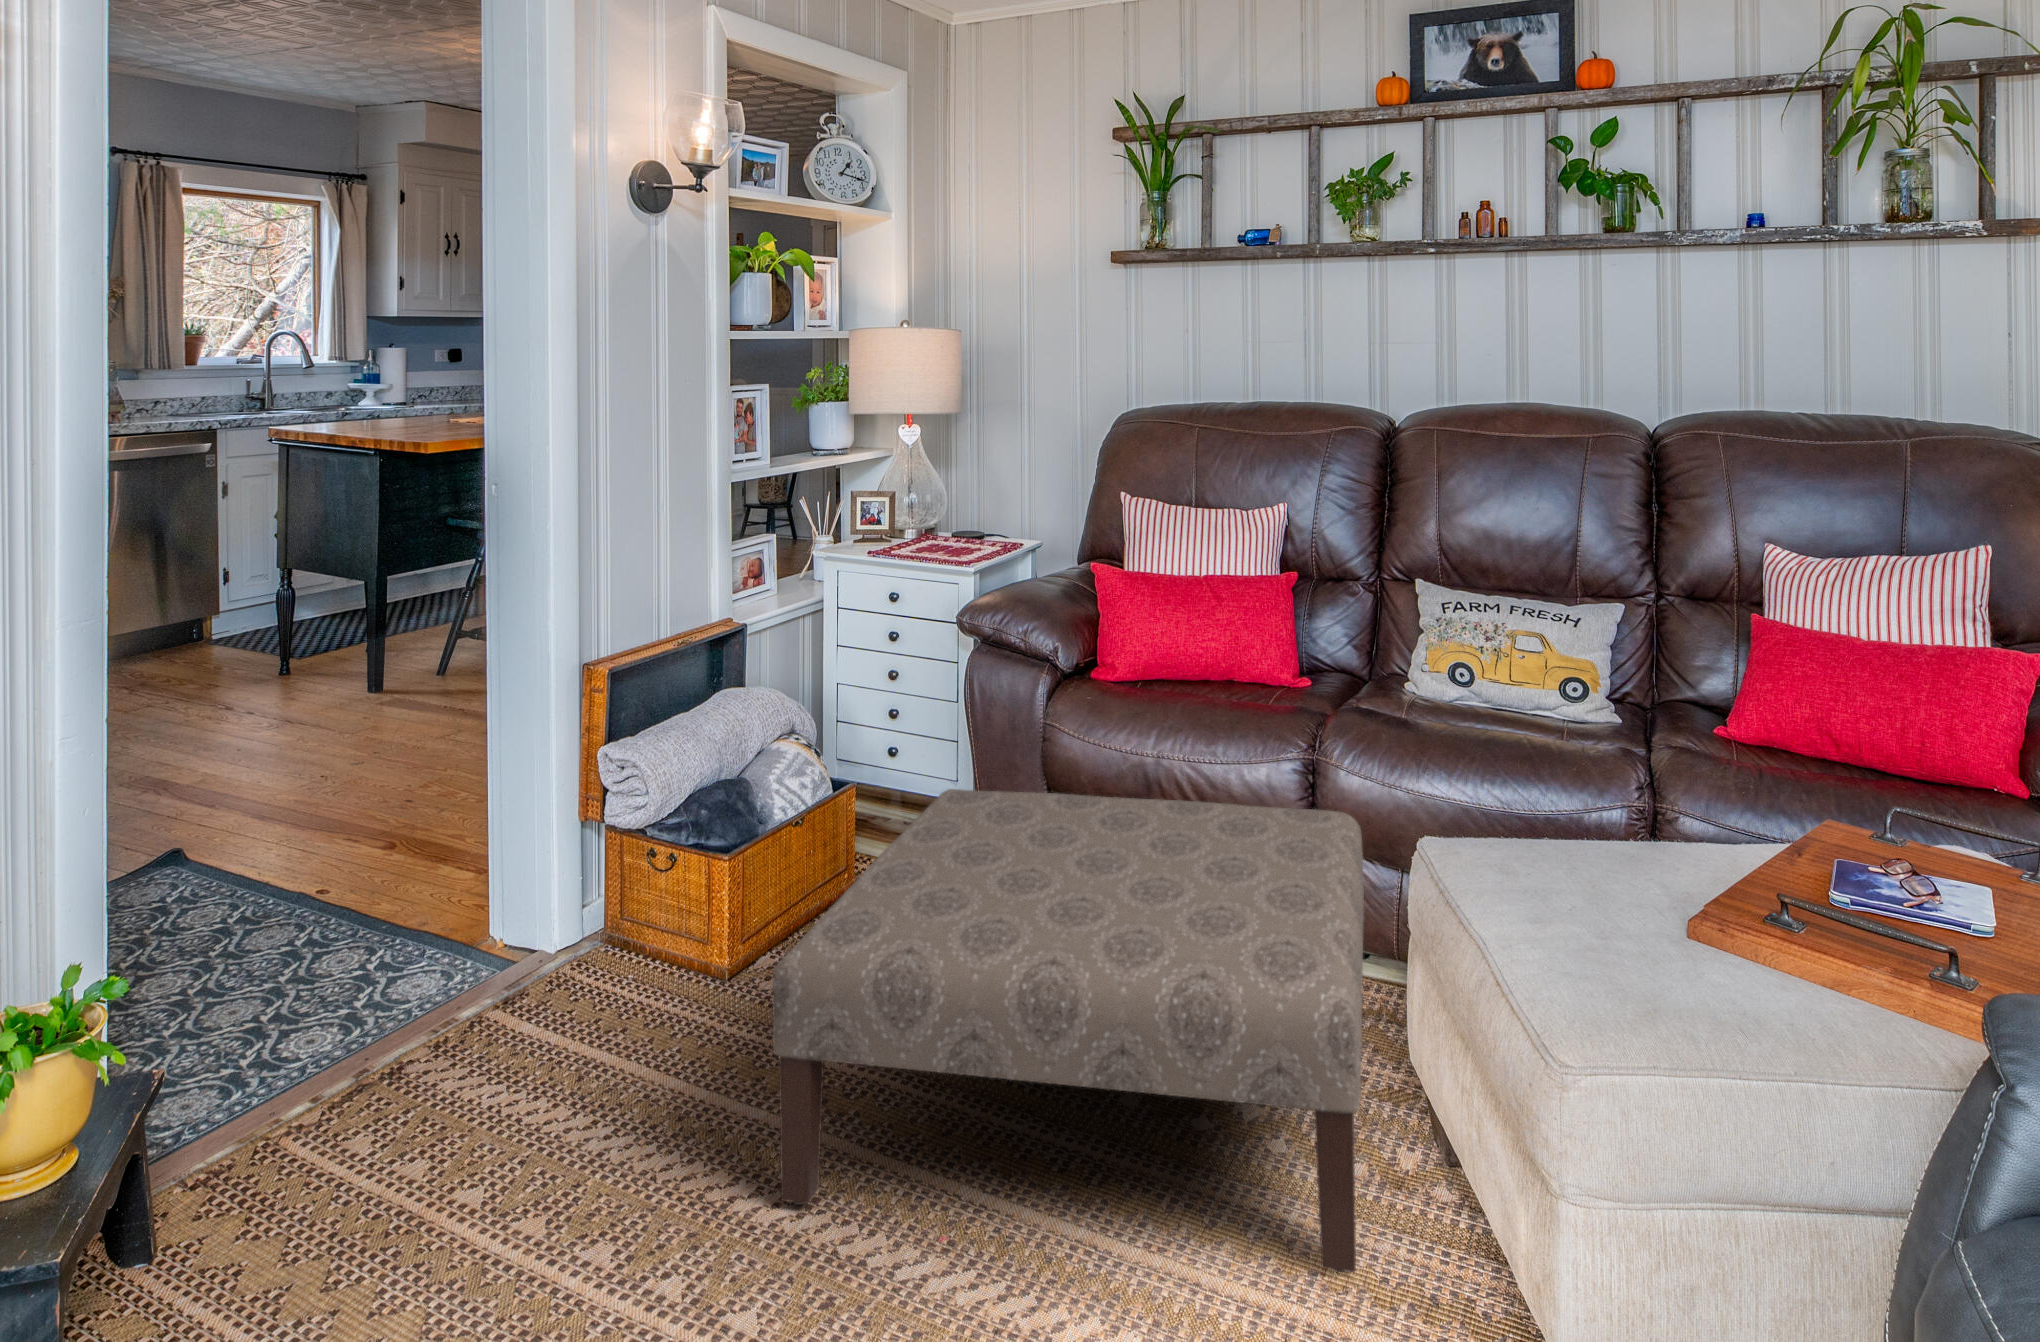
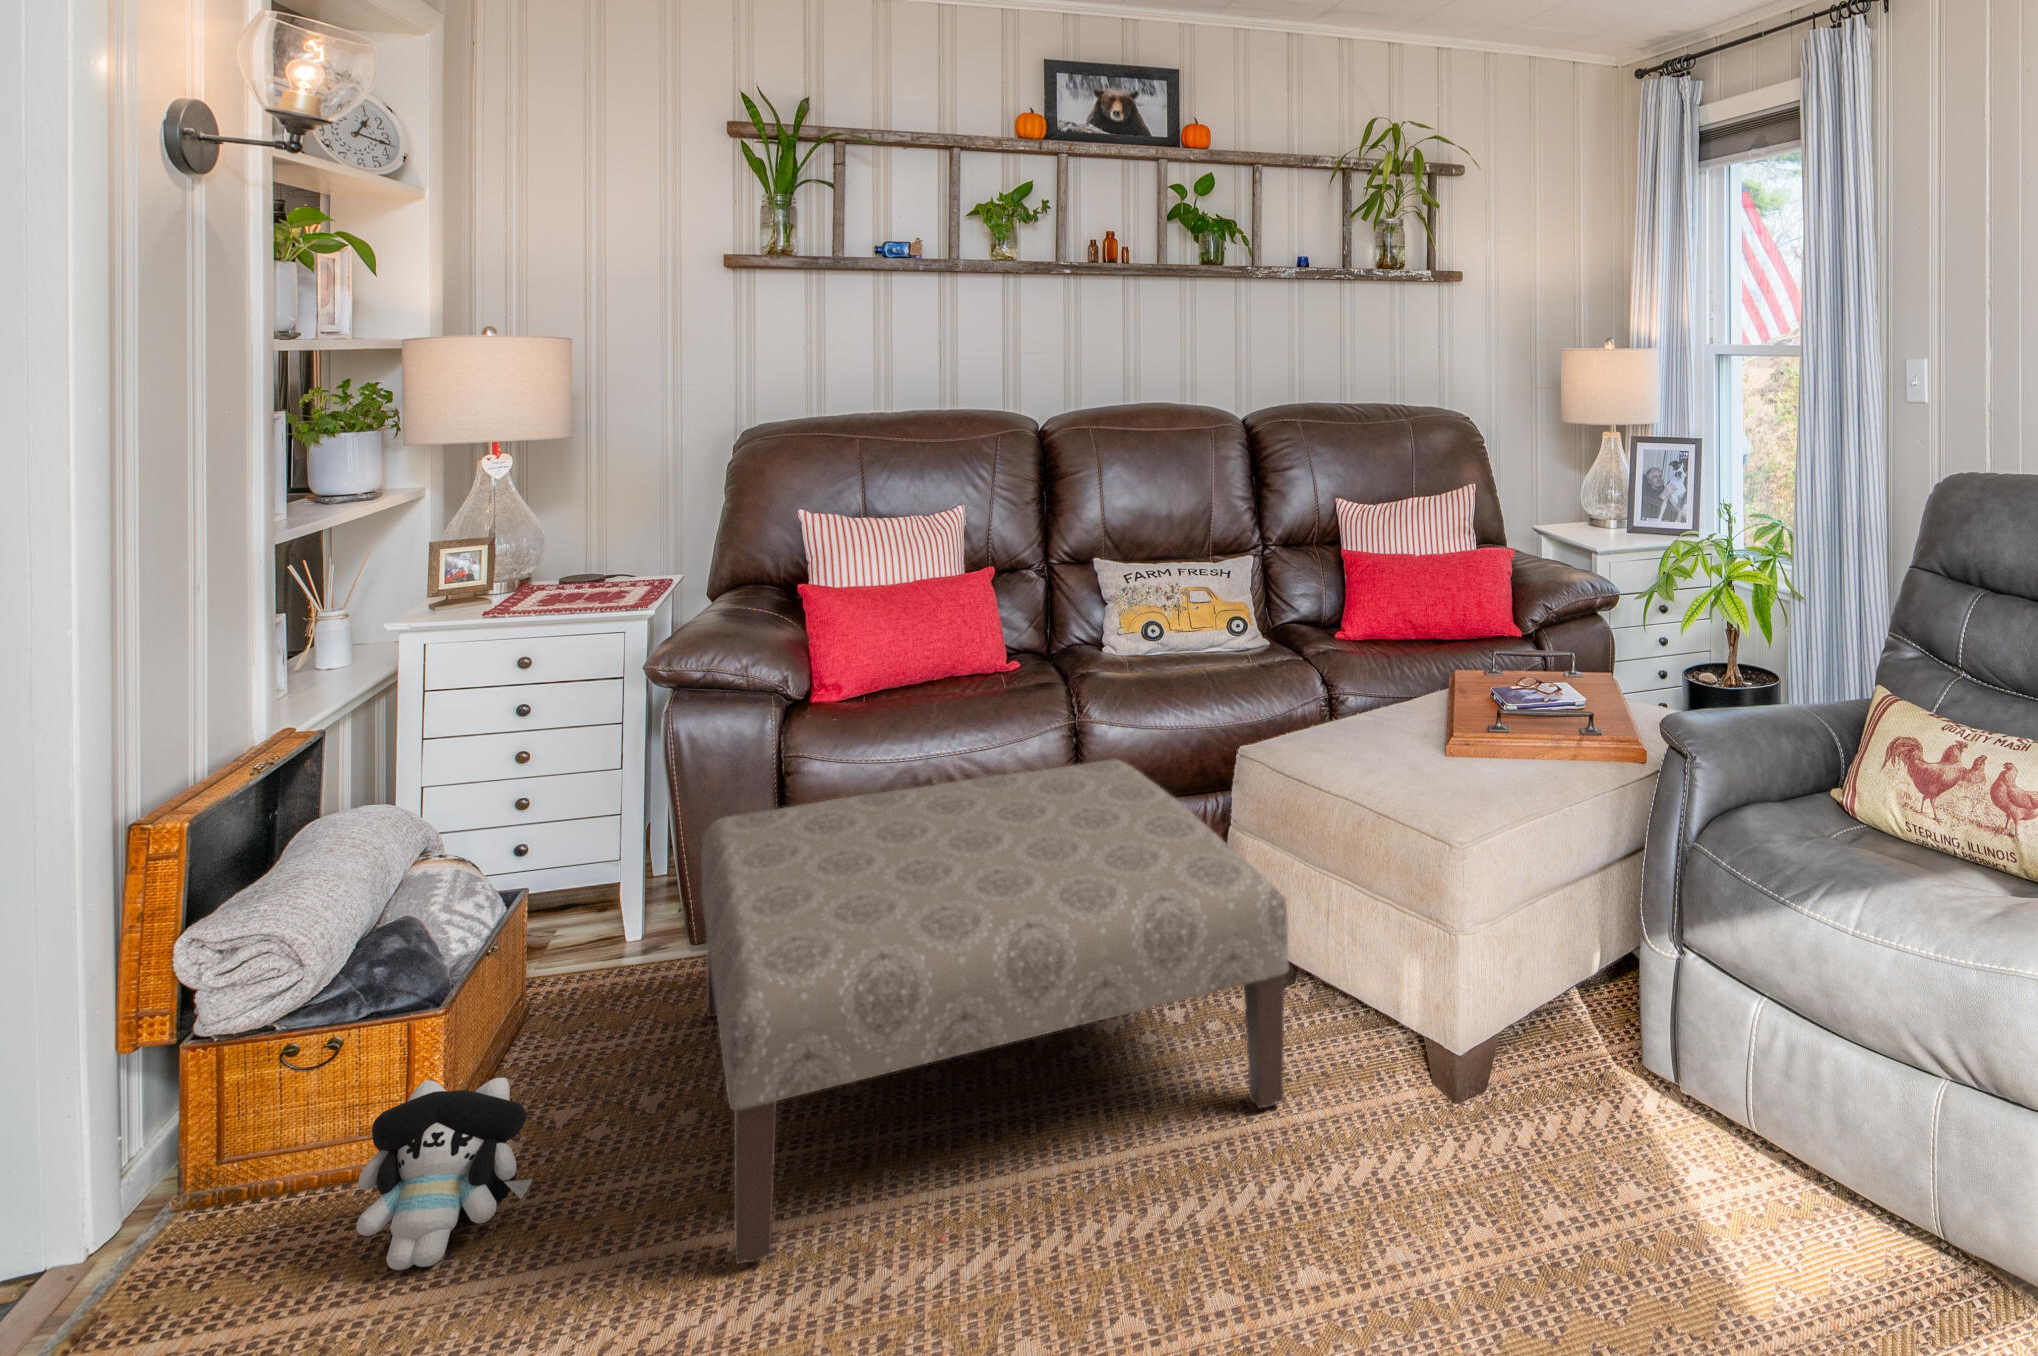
plush toy: none [594,954,714,1106] -> present [357,1077,533,1270]

